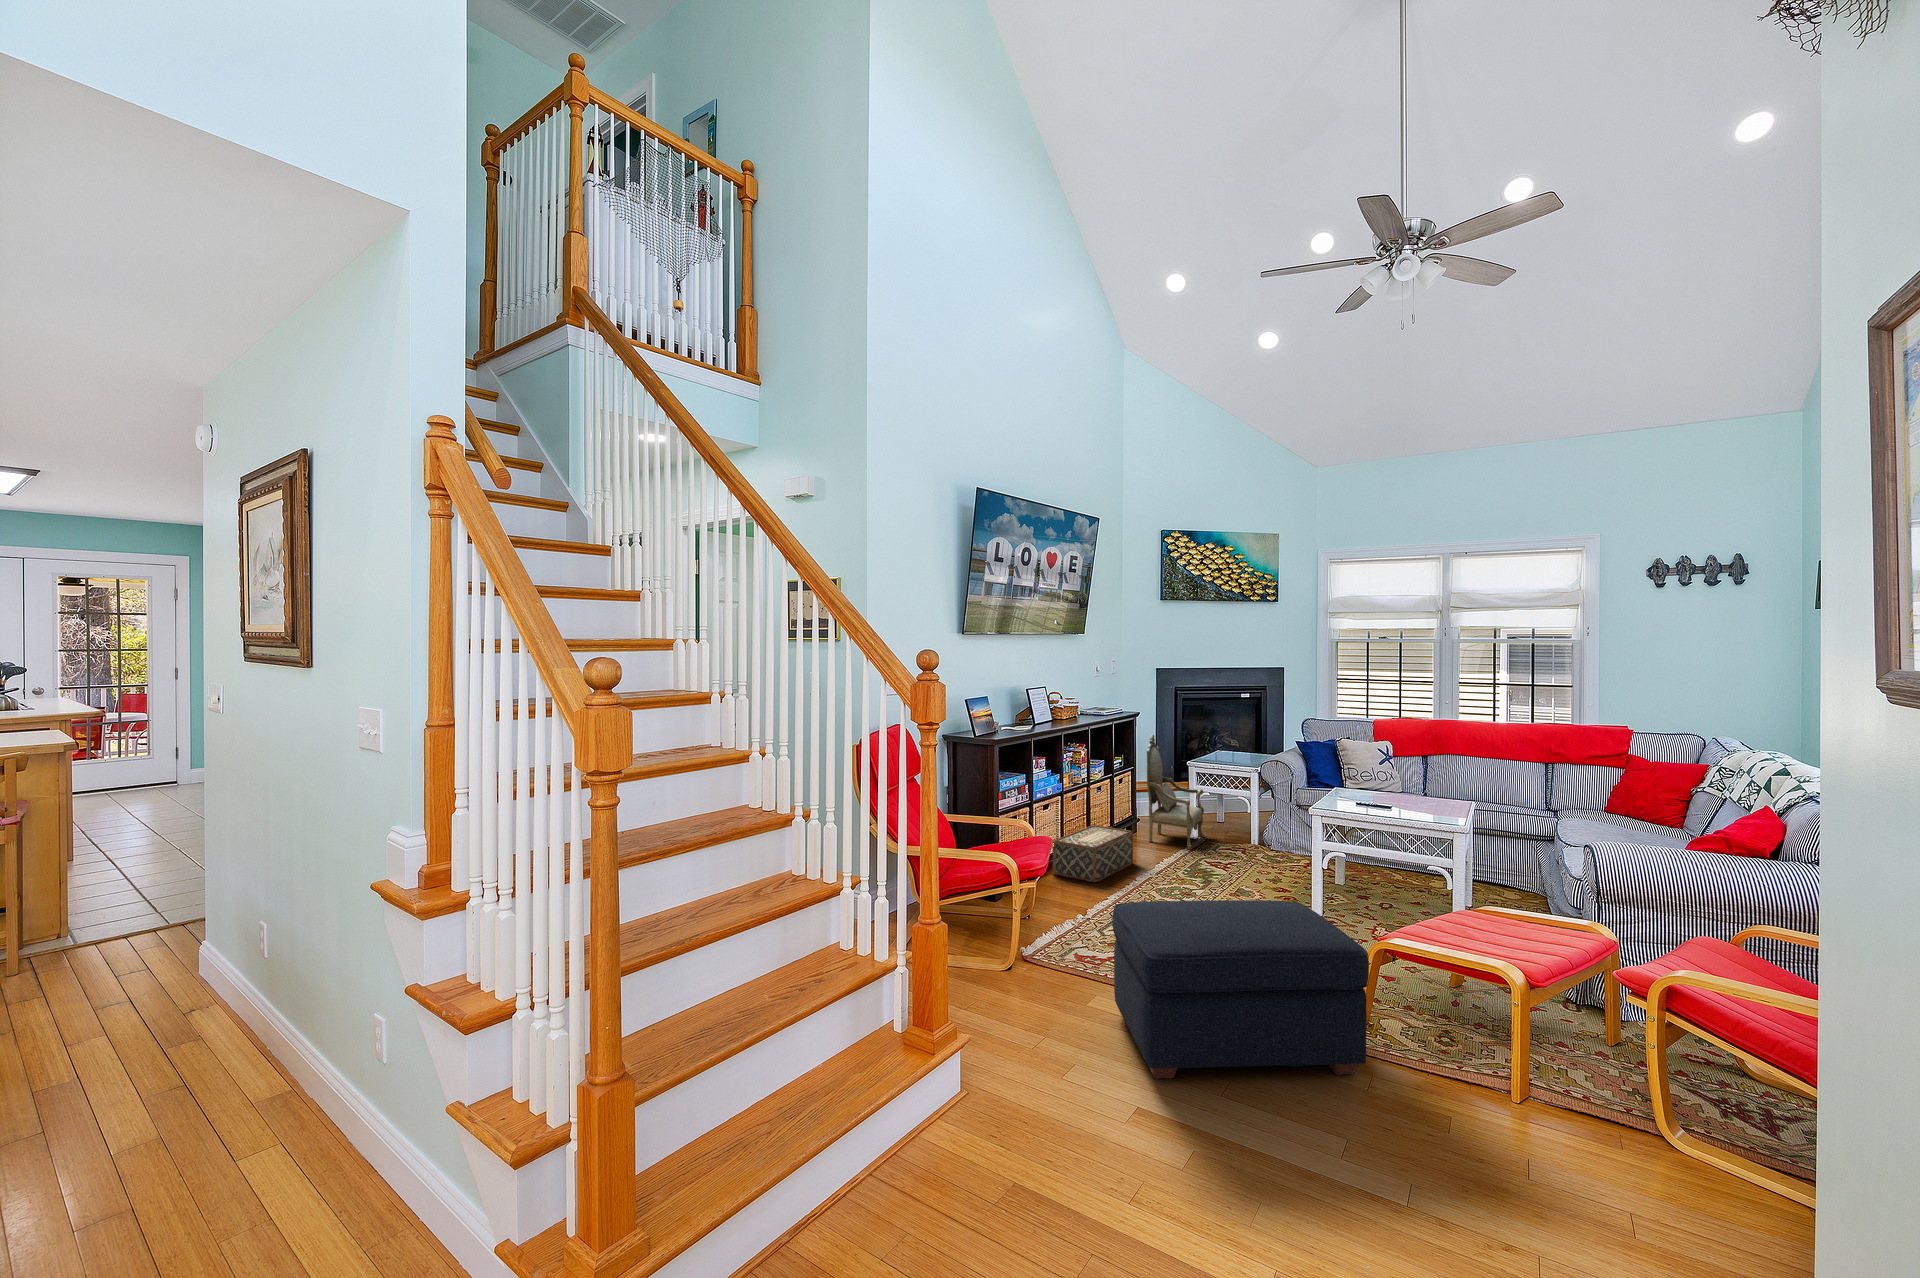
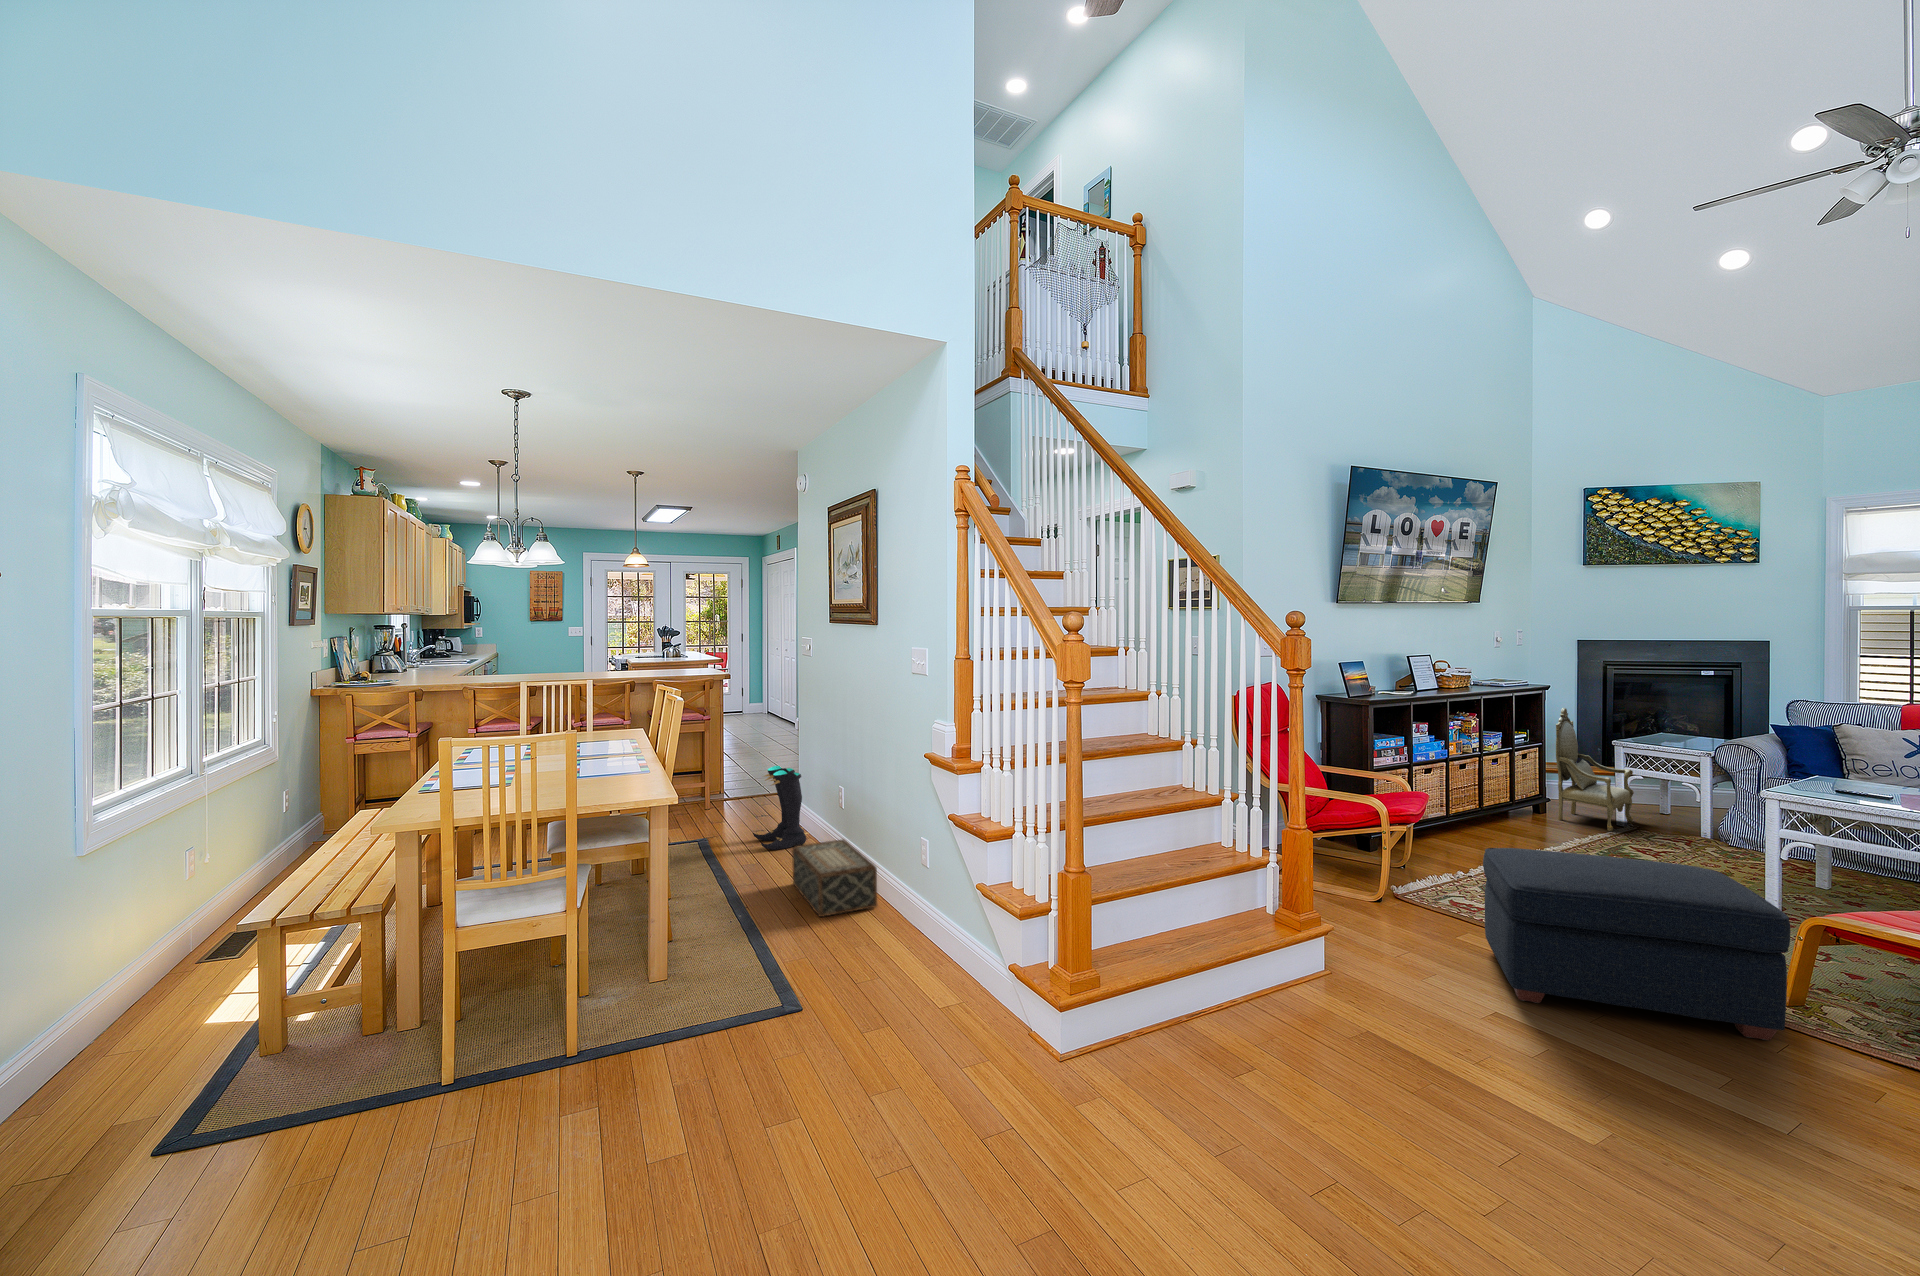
woven basket: present [1053,825,1133,882] -> present [792,840,877,917]
boots: none [83,891,210,1040] -> present [753,766,808,850]

